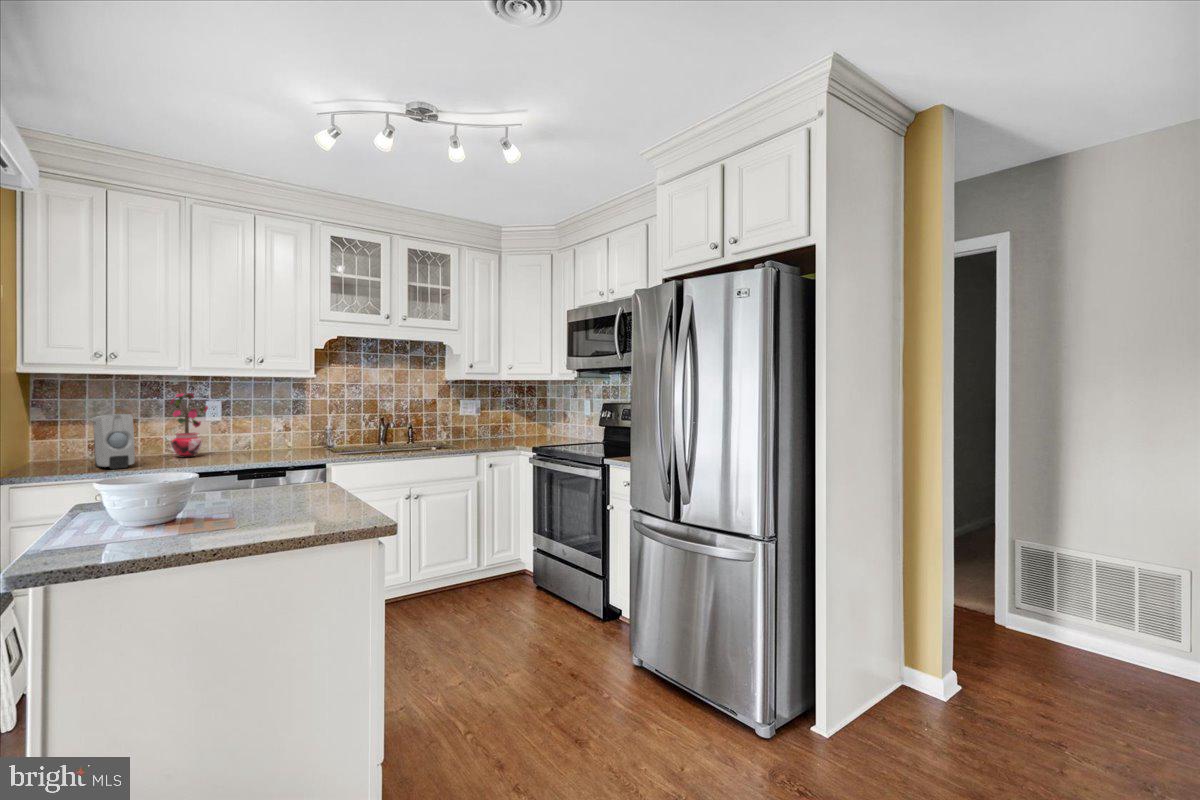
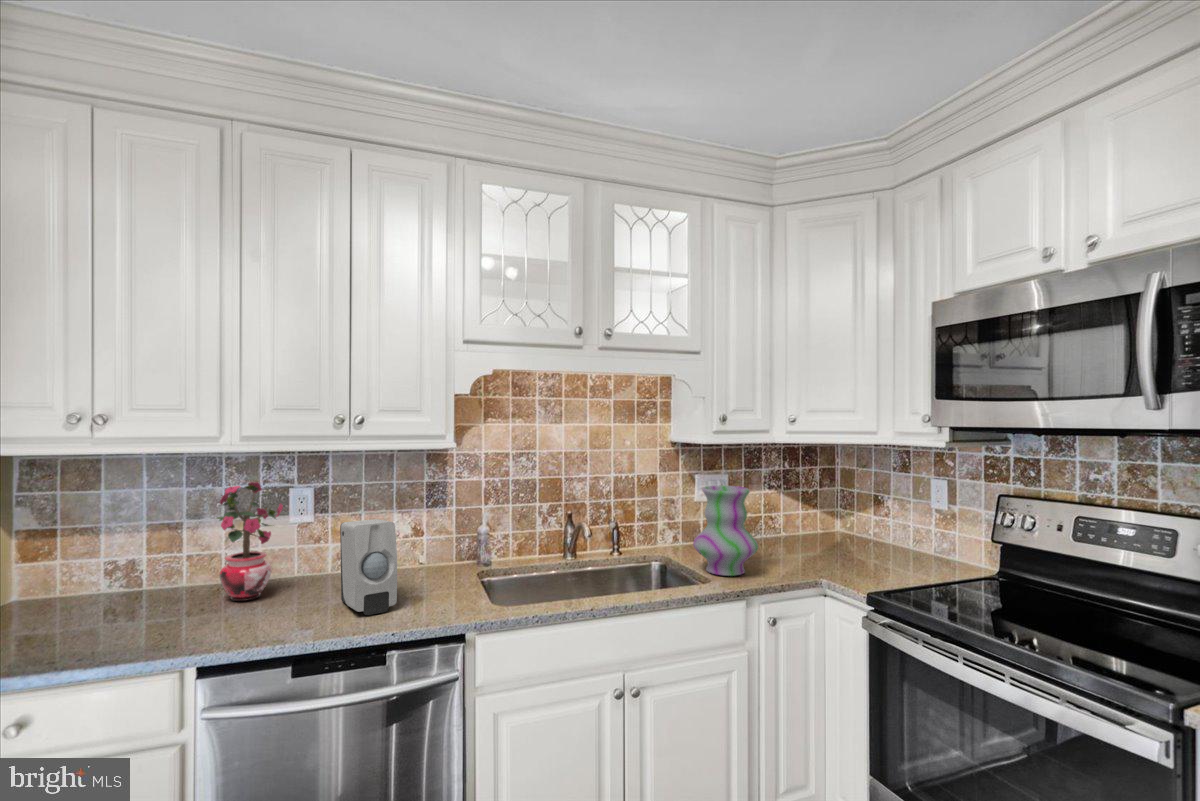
vase: none [453,401,488,446] -> present [693,486,758,576]
soap dispenser: present [93,414,135,469] -> present [340,519,397,615]

